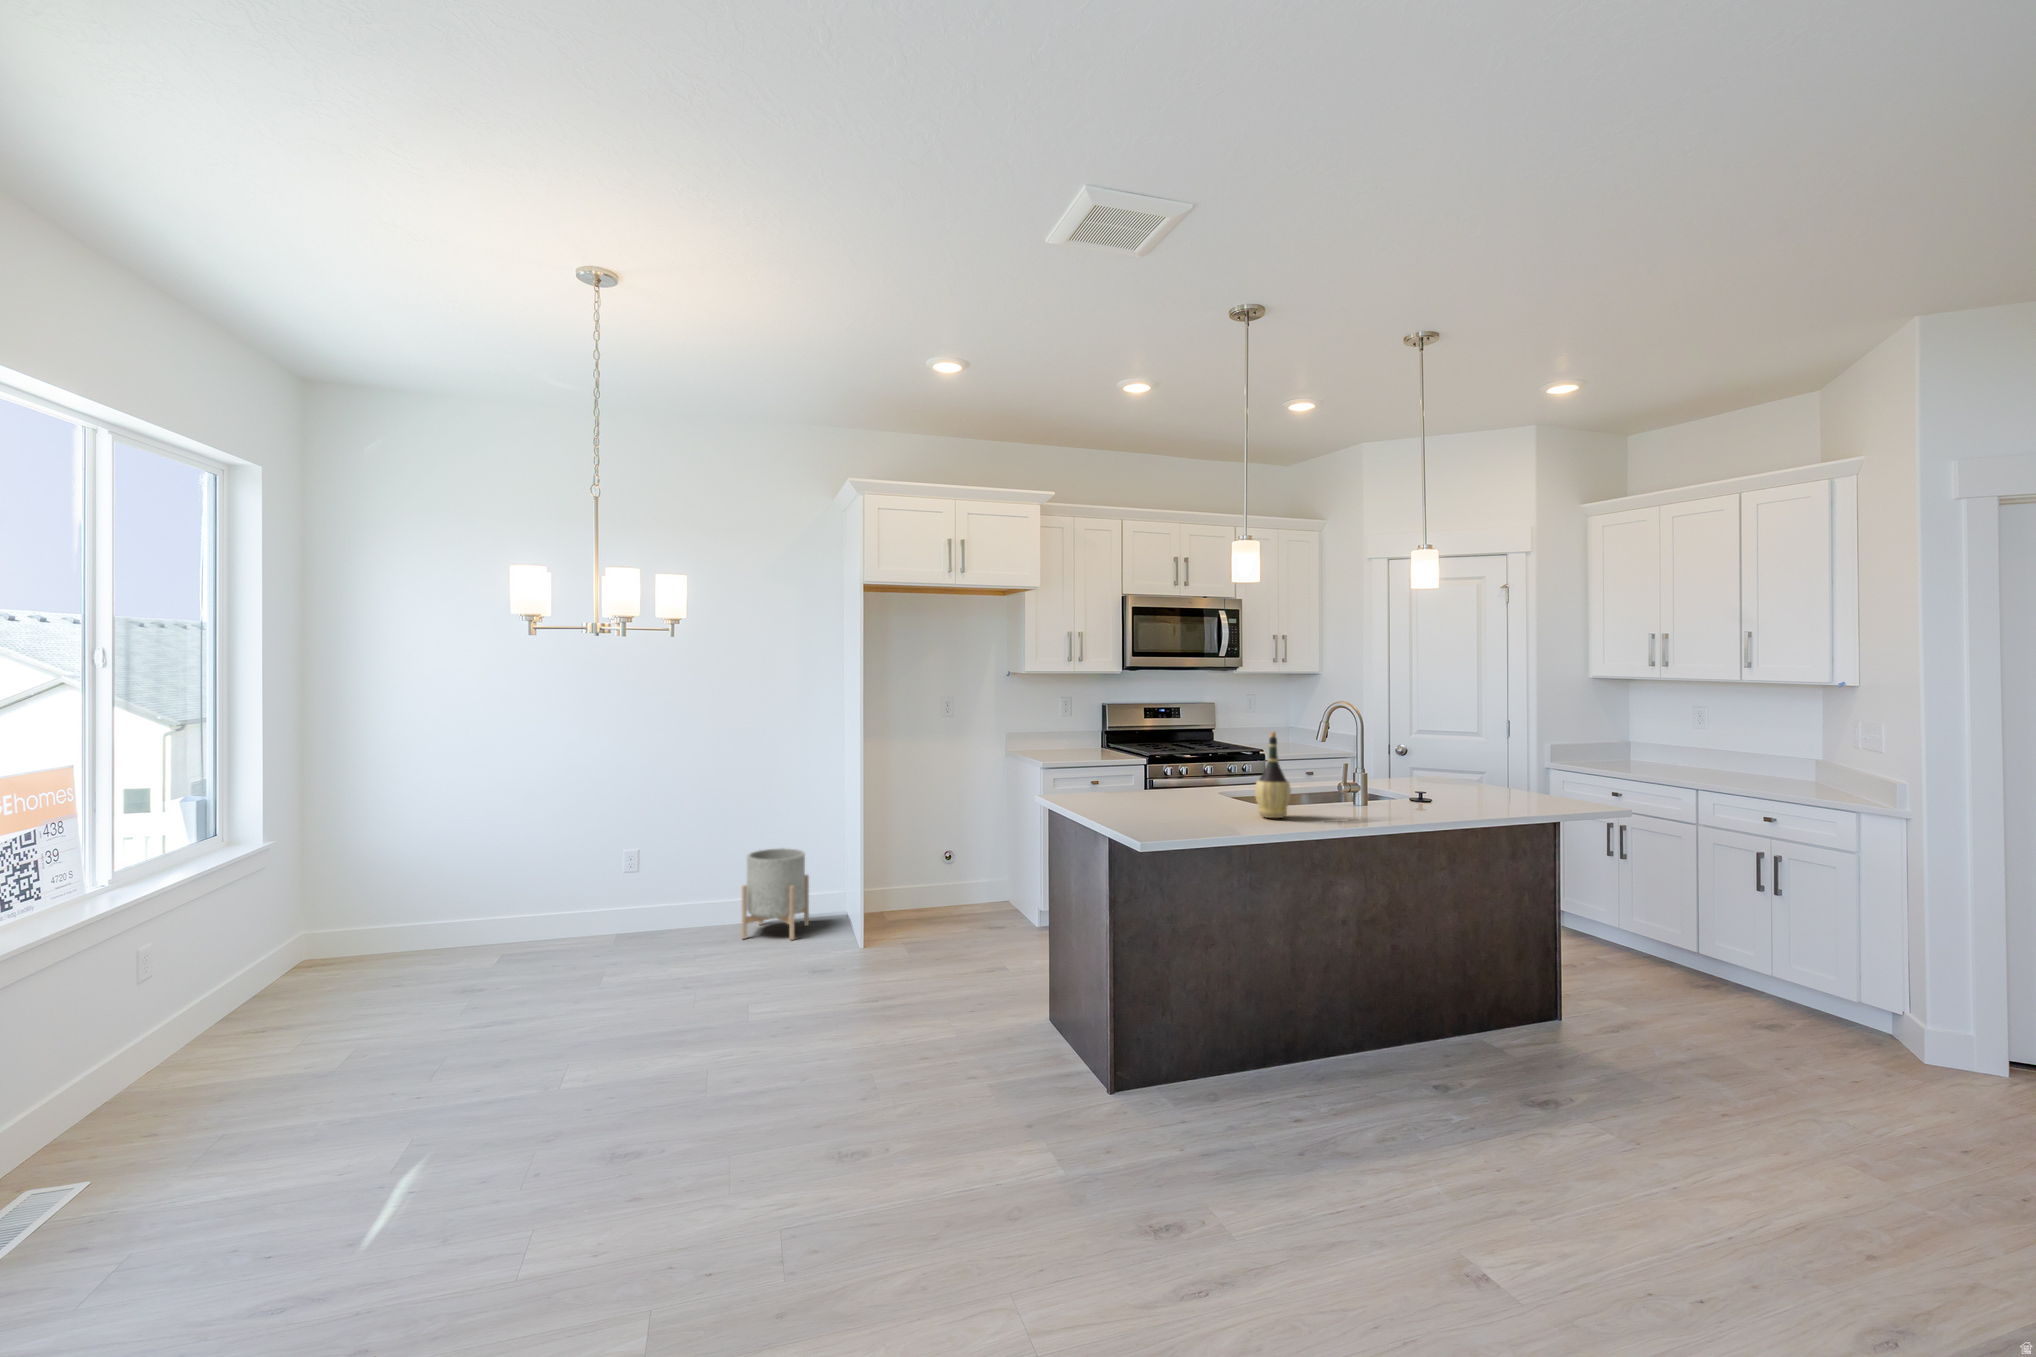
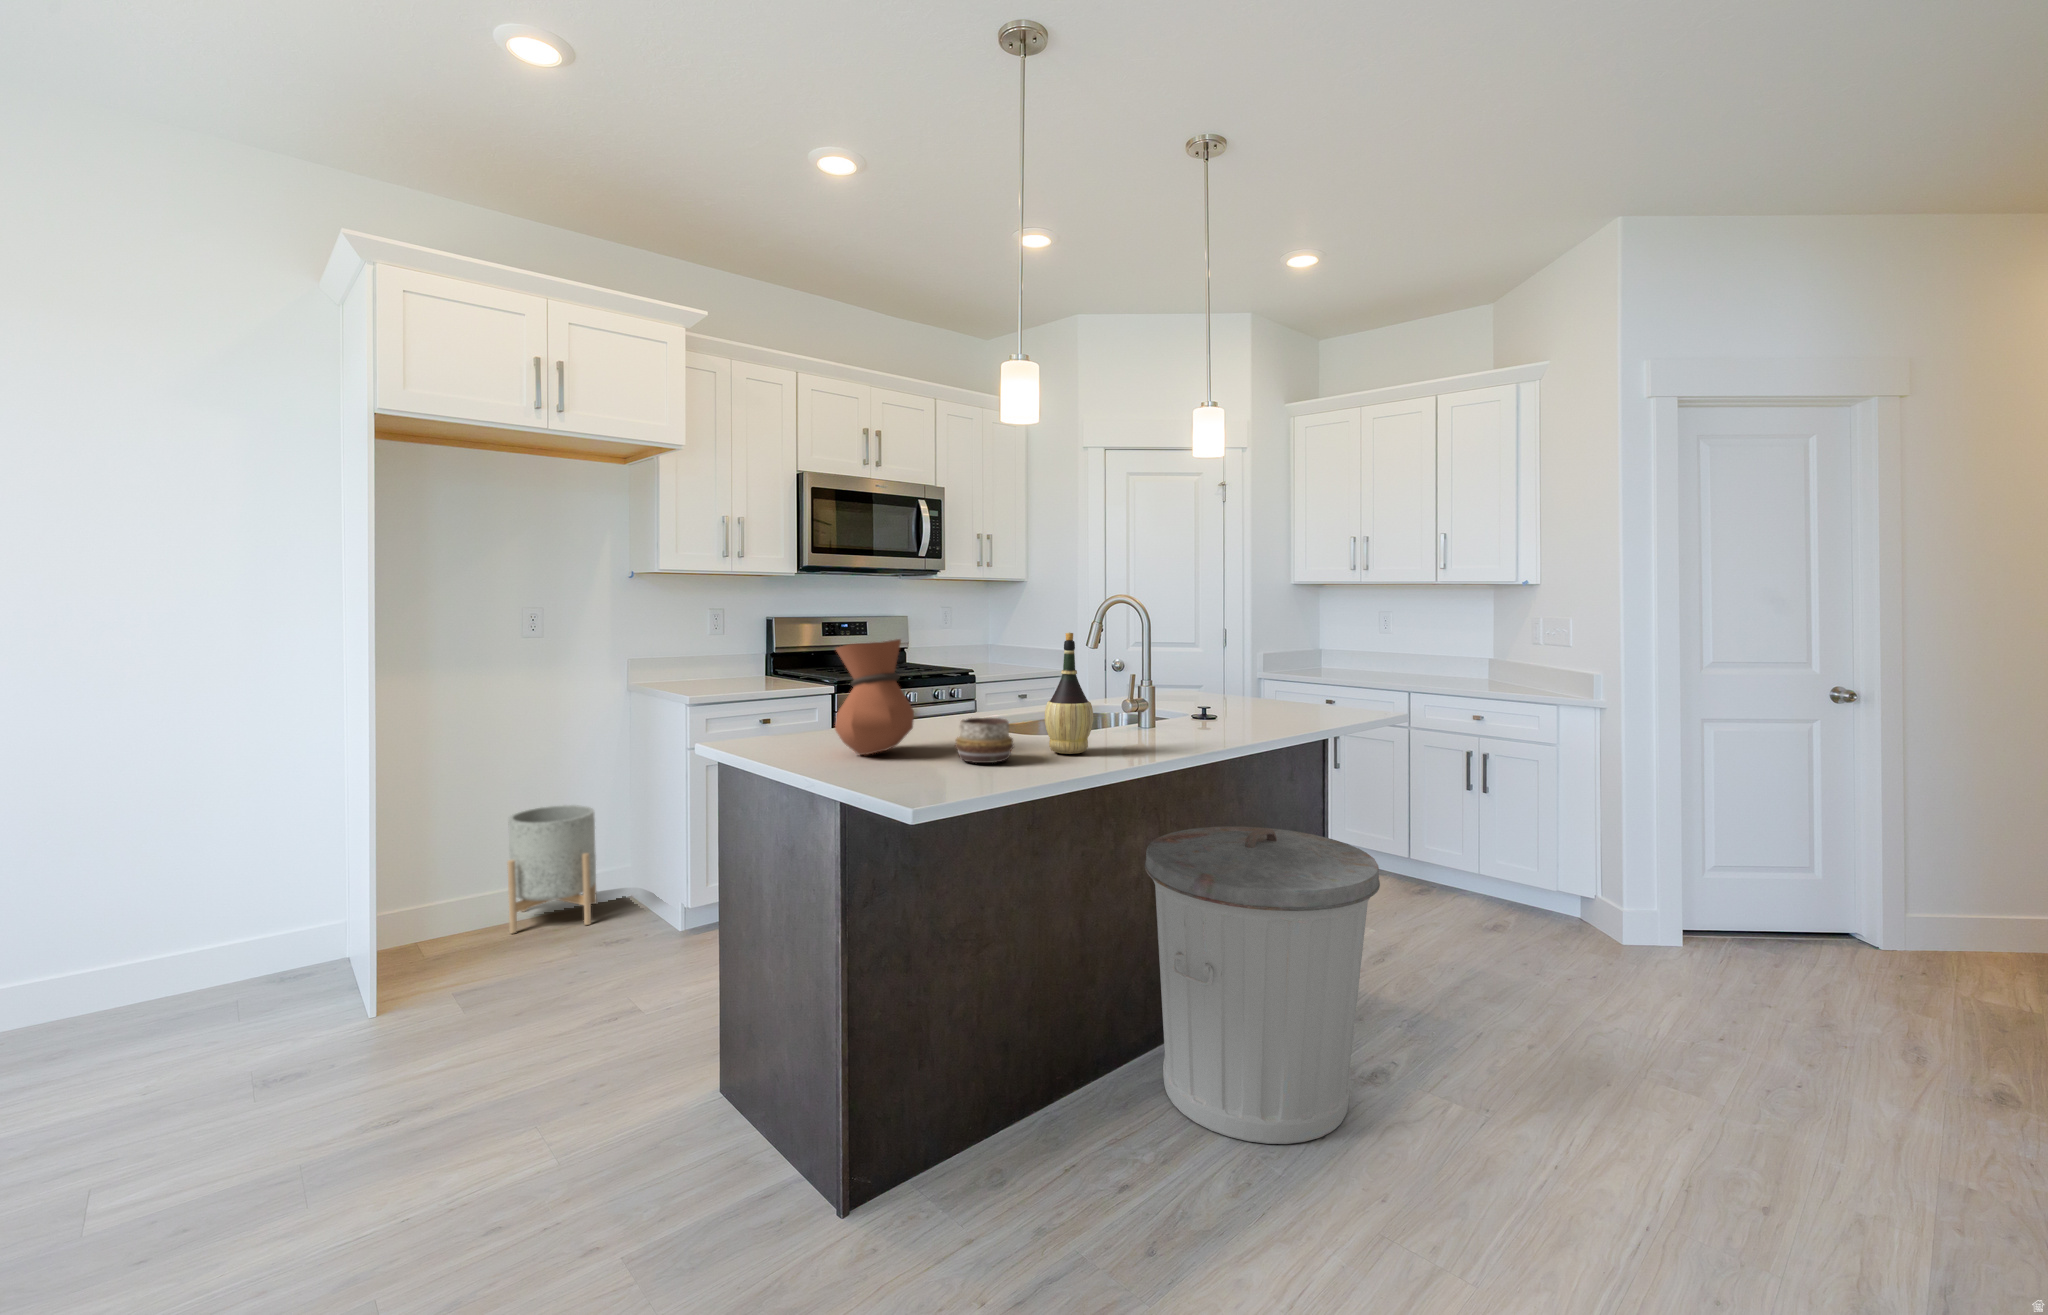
vase: none [1111,733,1165,809] -> present [835,639,914,755]
decorative bowl: none [1187,789,1228,820] -> present [955,718,1014,763]
planter: present [742,848,809,940] -> present [507,805,597,934]
trash can: none [1336,886,1529,1132] -> present [1145,827,1380,1144]

